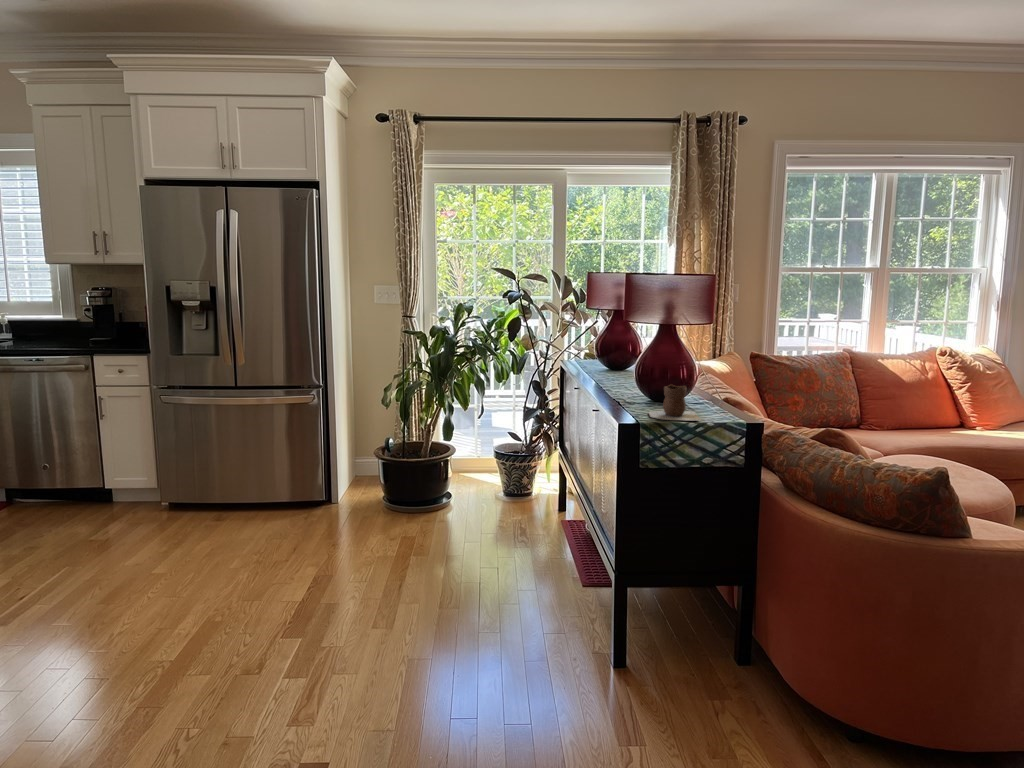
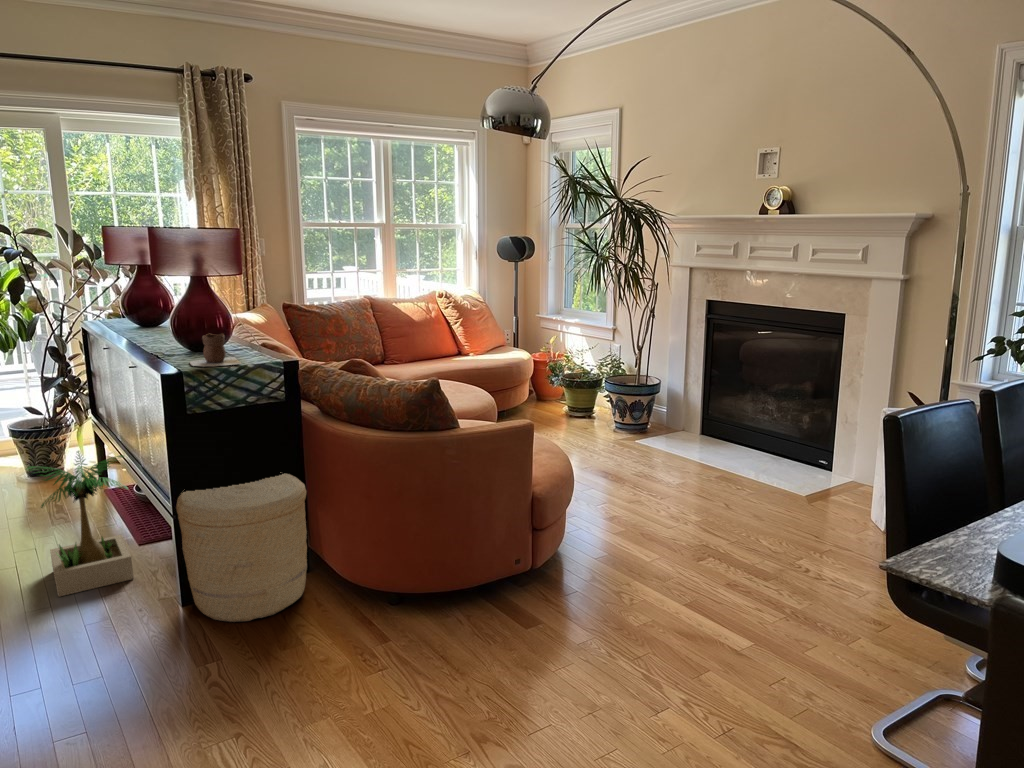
potted plant: none [488,482,587,621] -> present [26,451,134,597]
woven basket: none [618,535,757,708] -> present [176,472,307,622]

